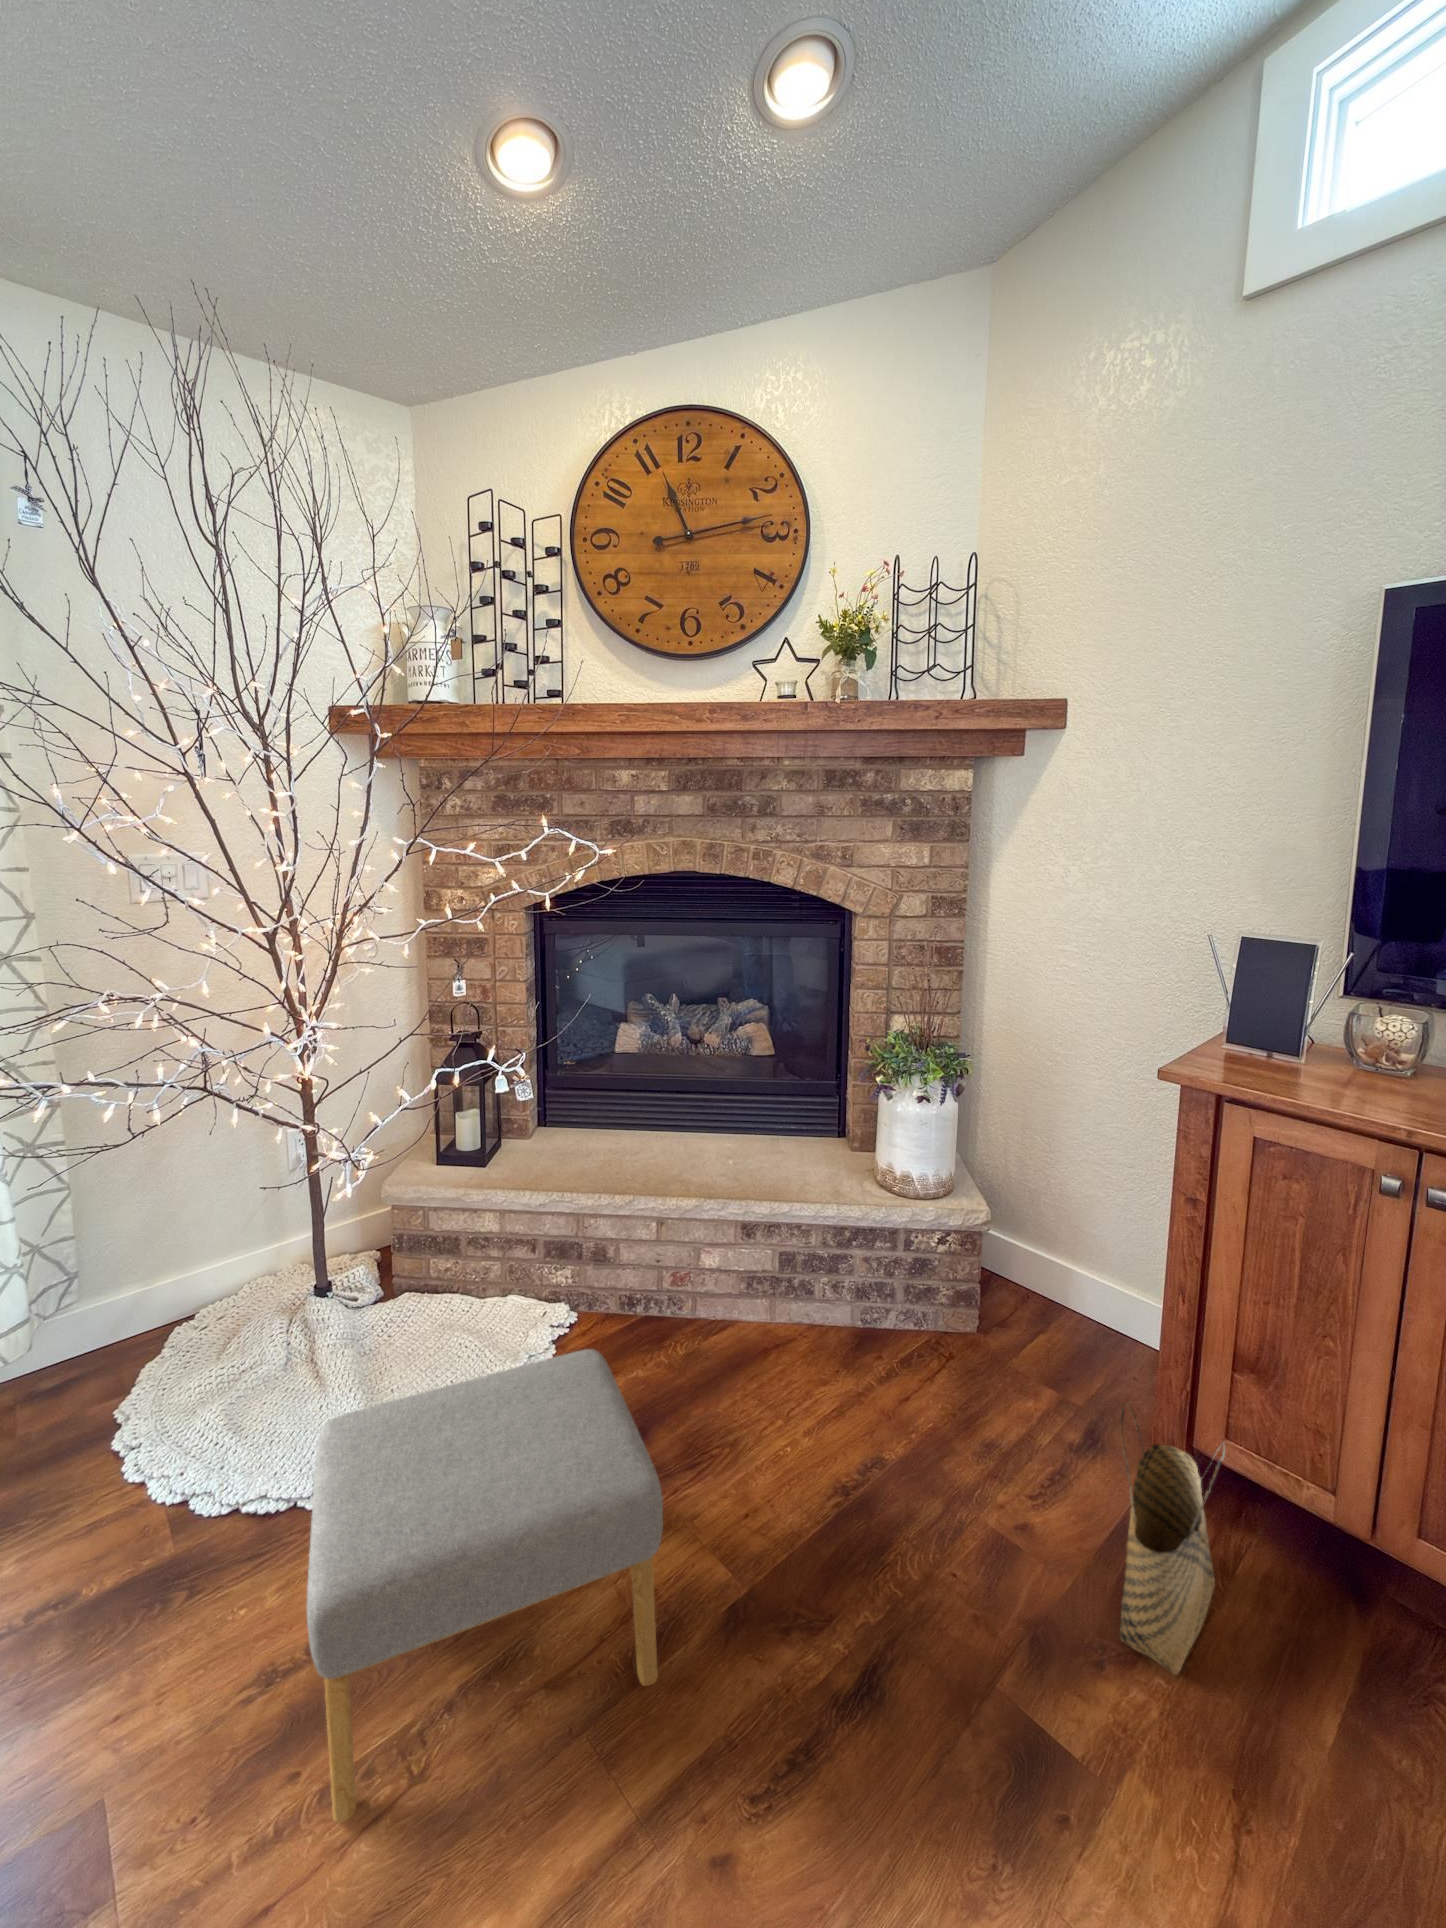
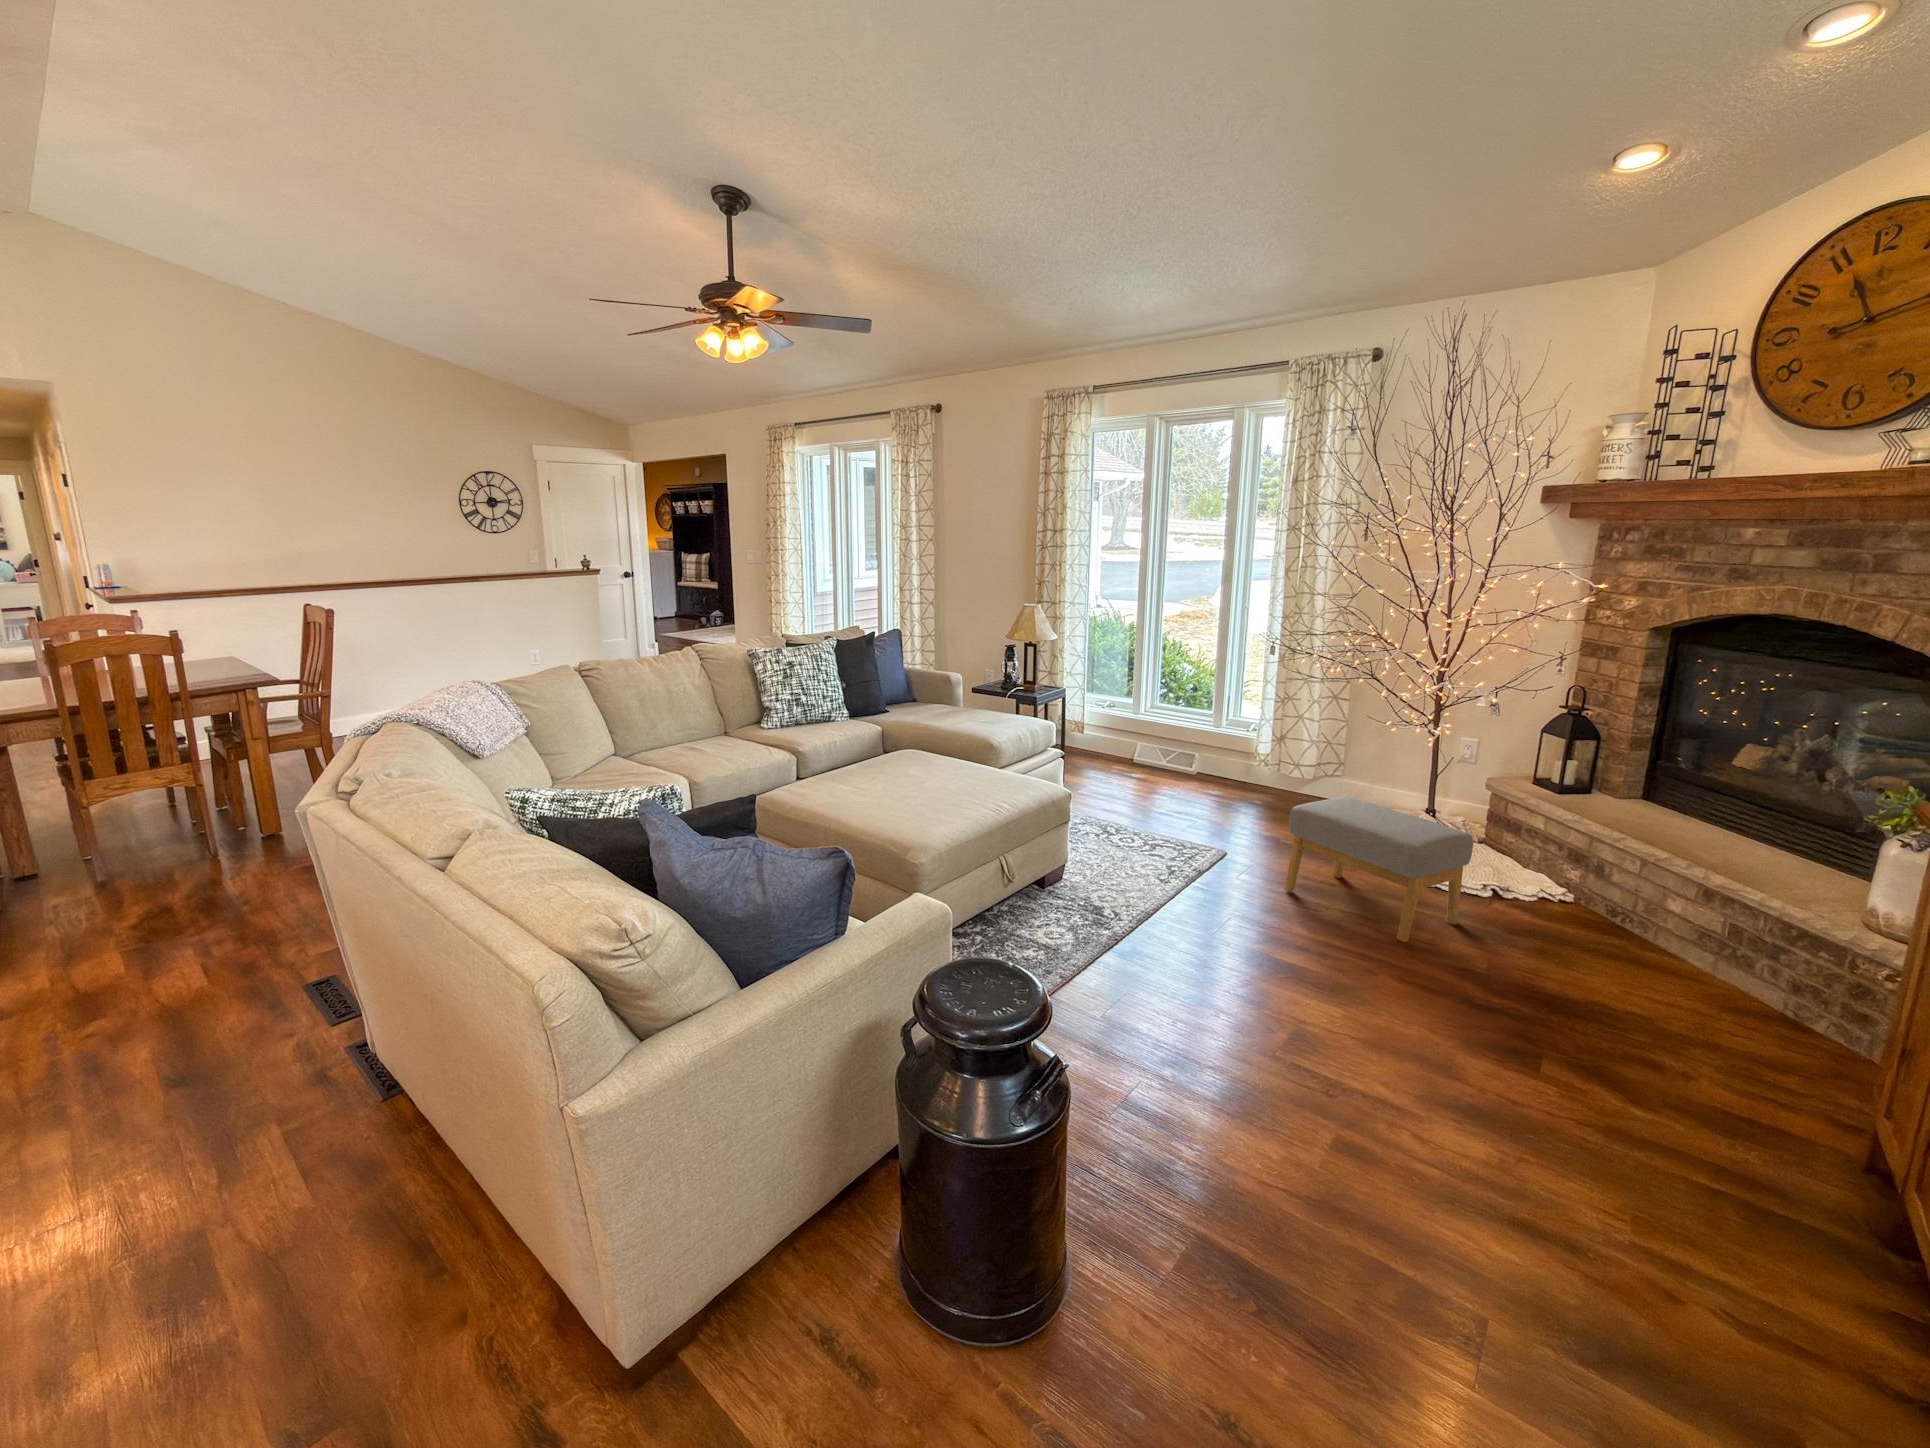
woven basket: present [1120,1403,1225,1675] -> none [1647,979,1808,1156]

